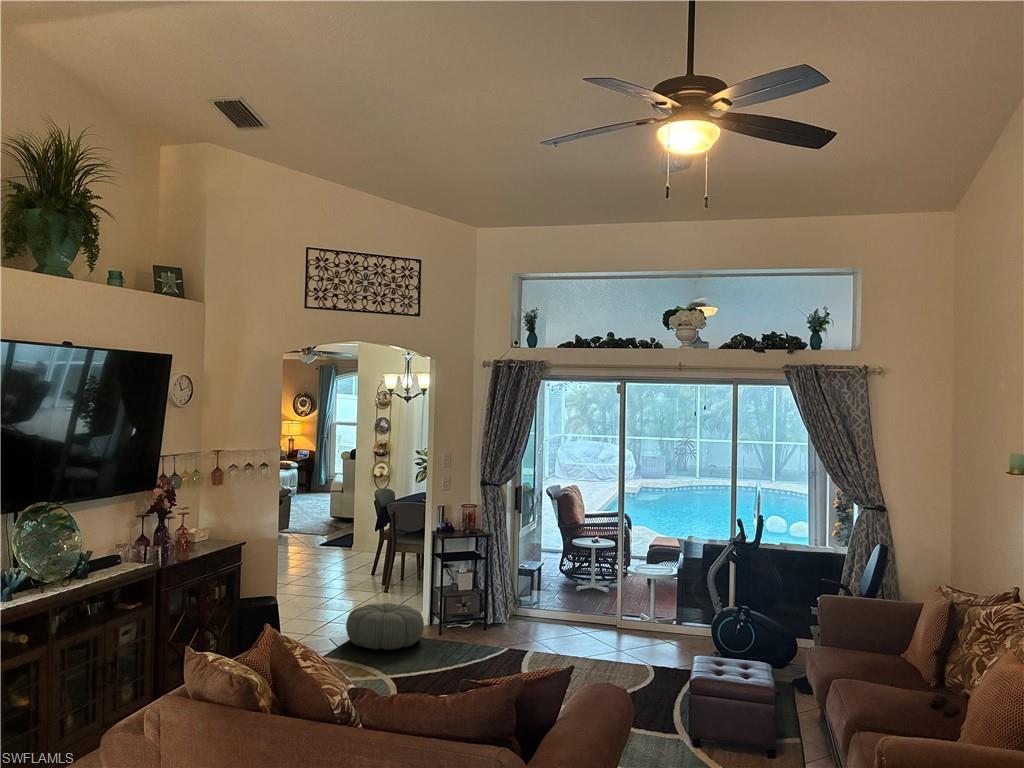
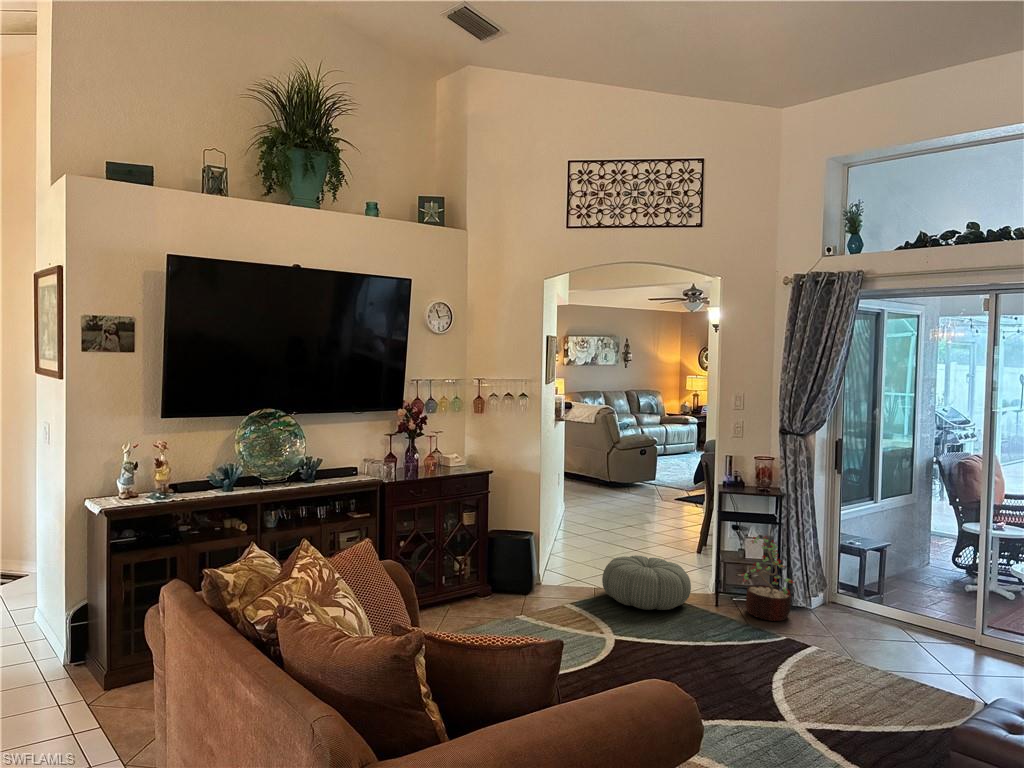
decorative plant: none [458,570,502,638] -> present [742,537,794,621]

